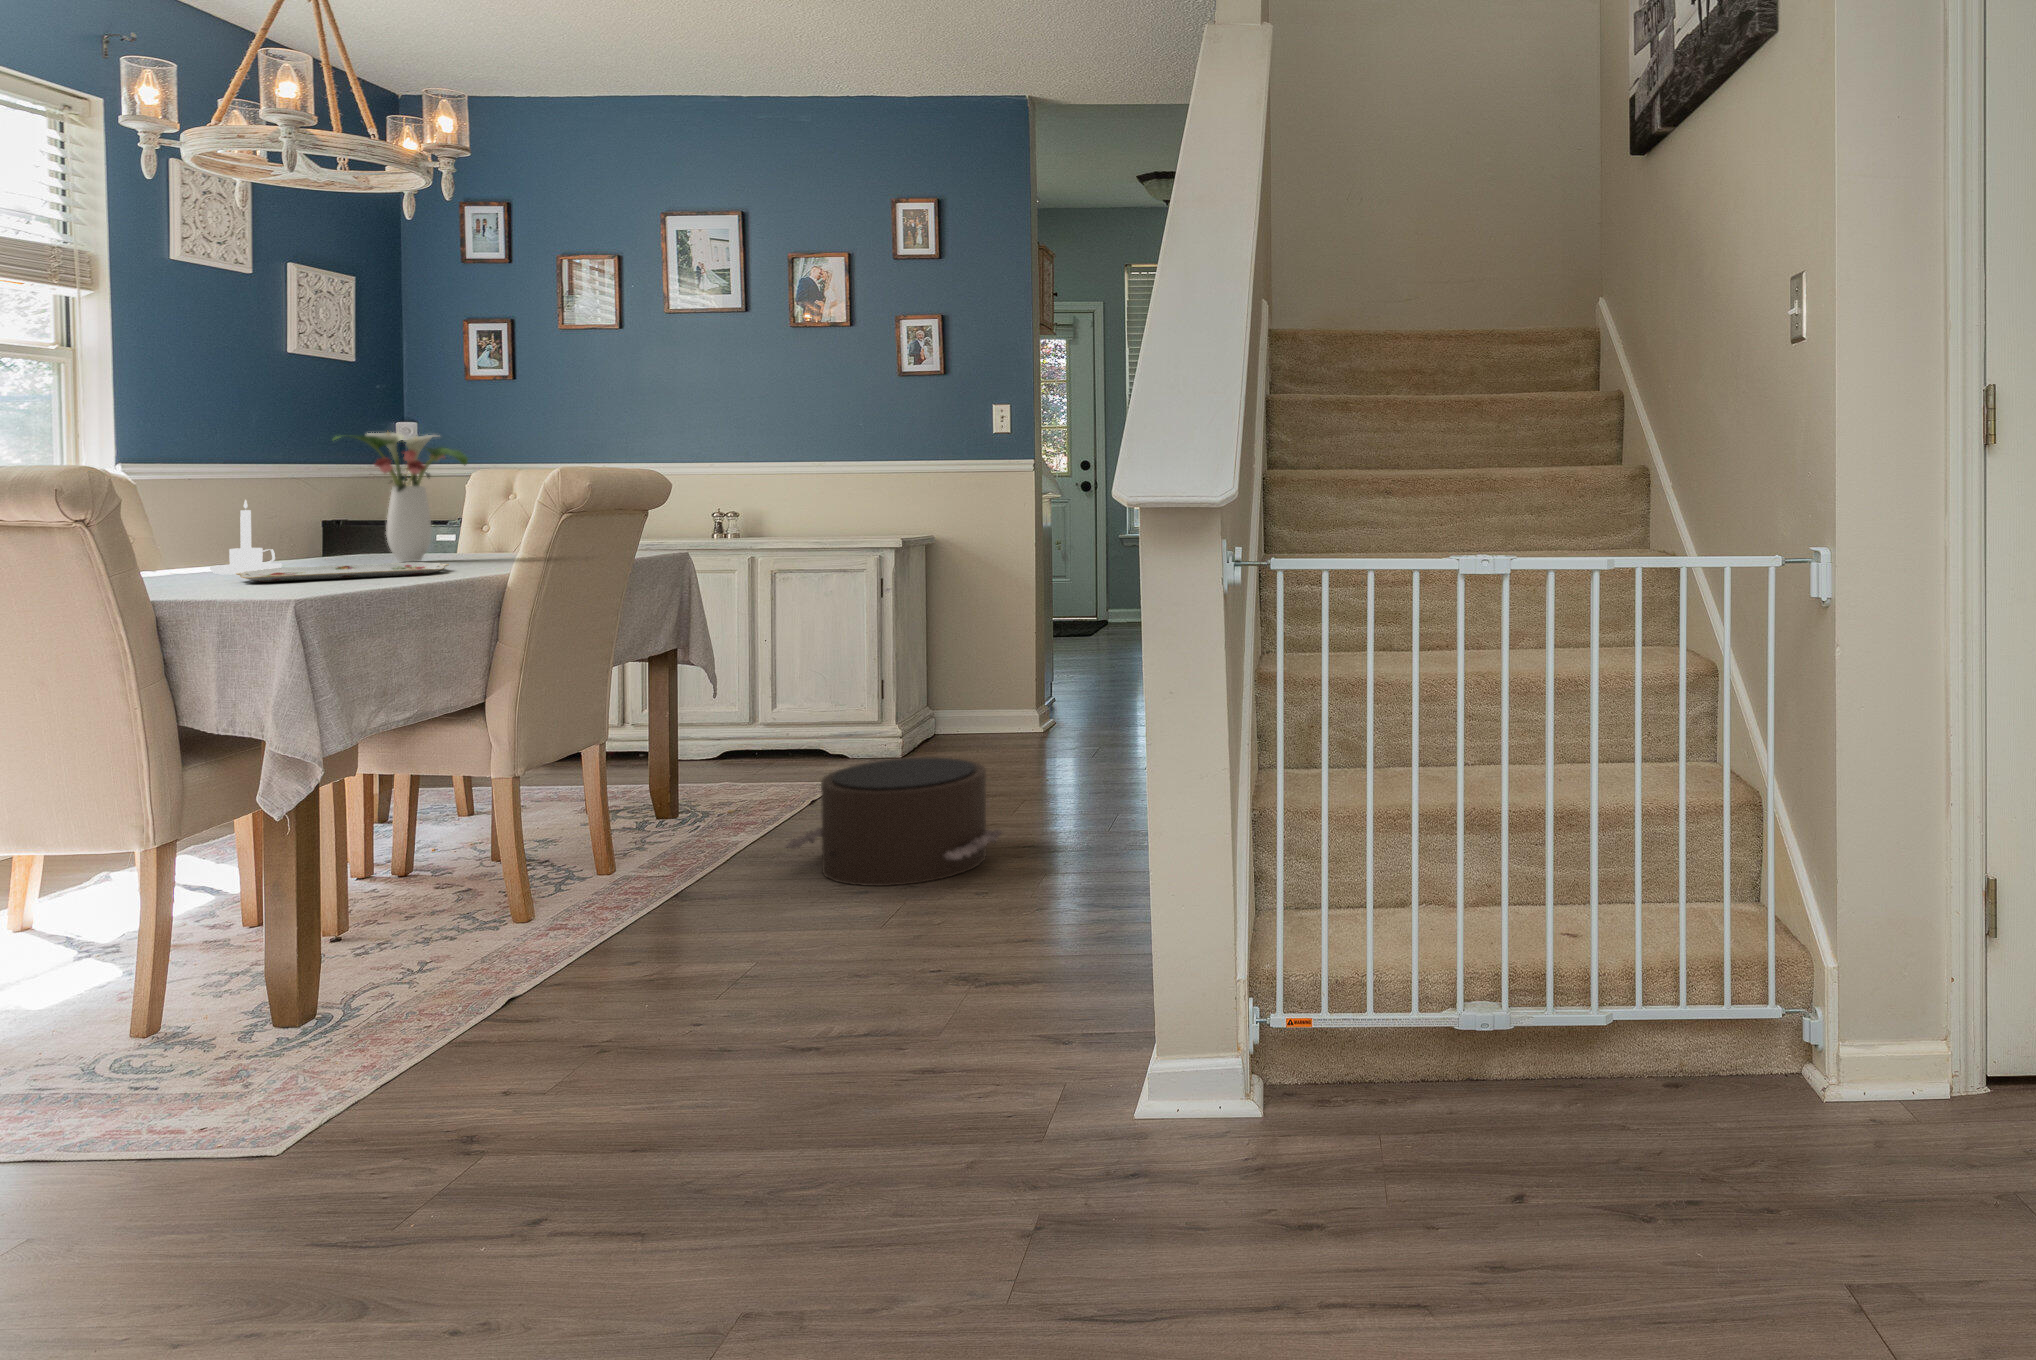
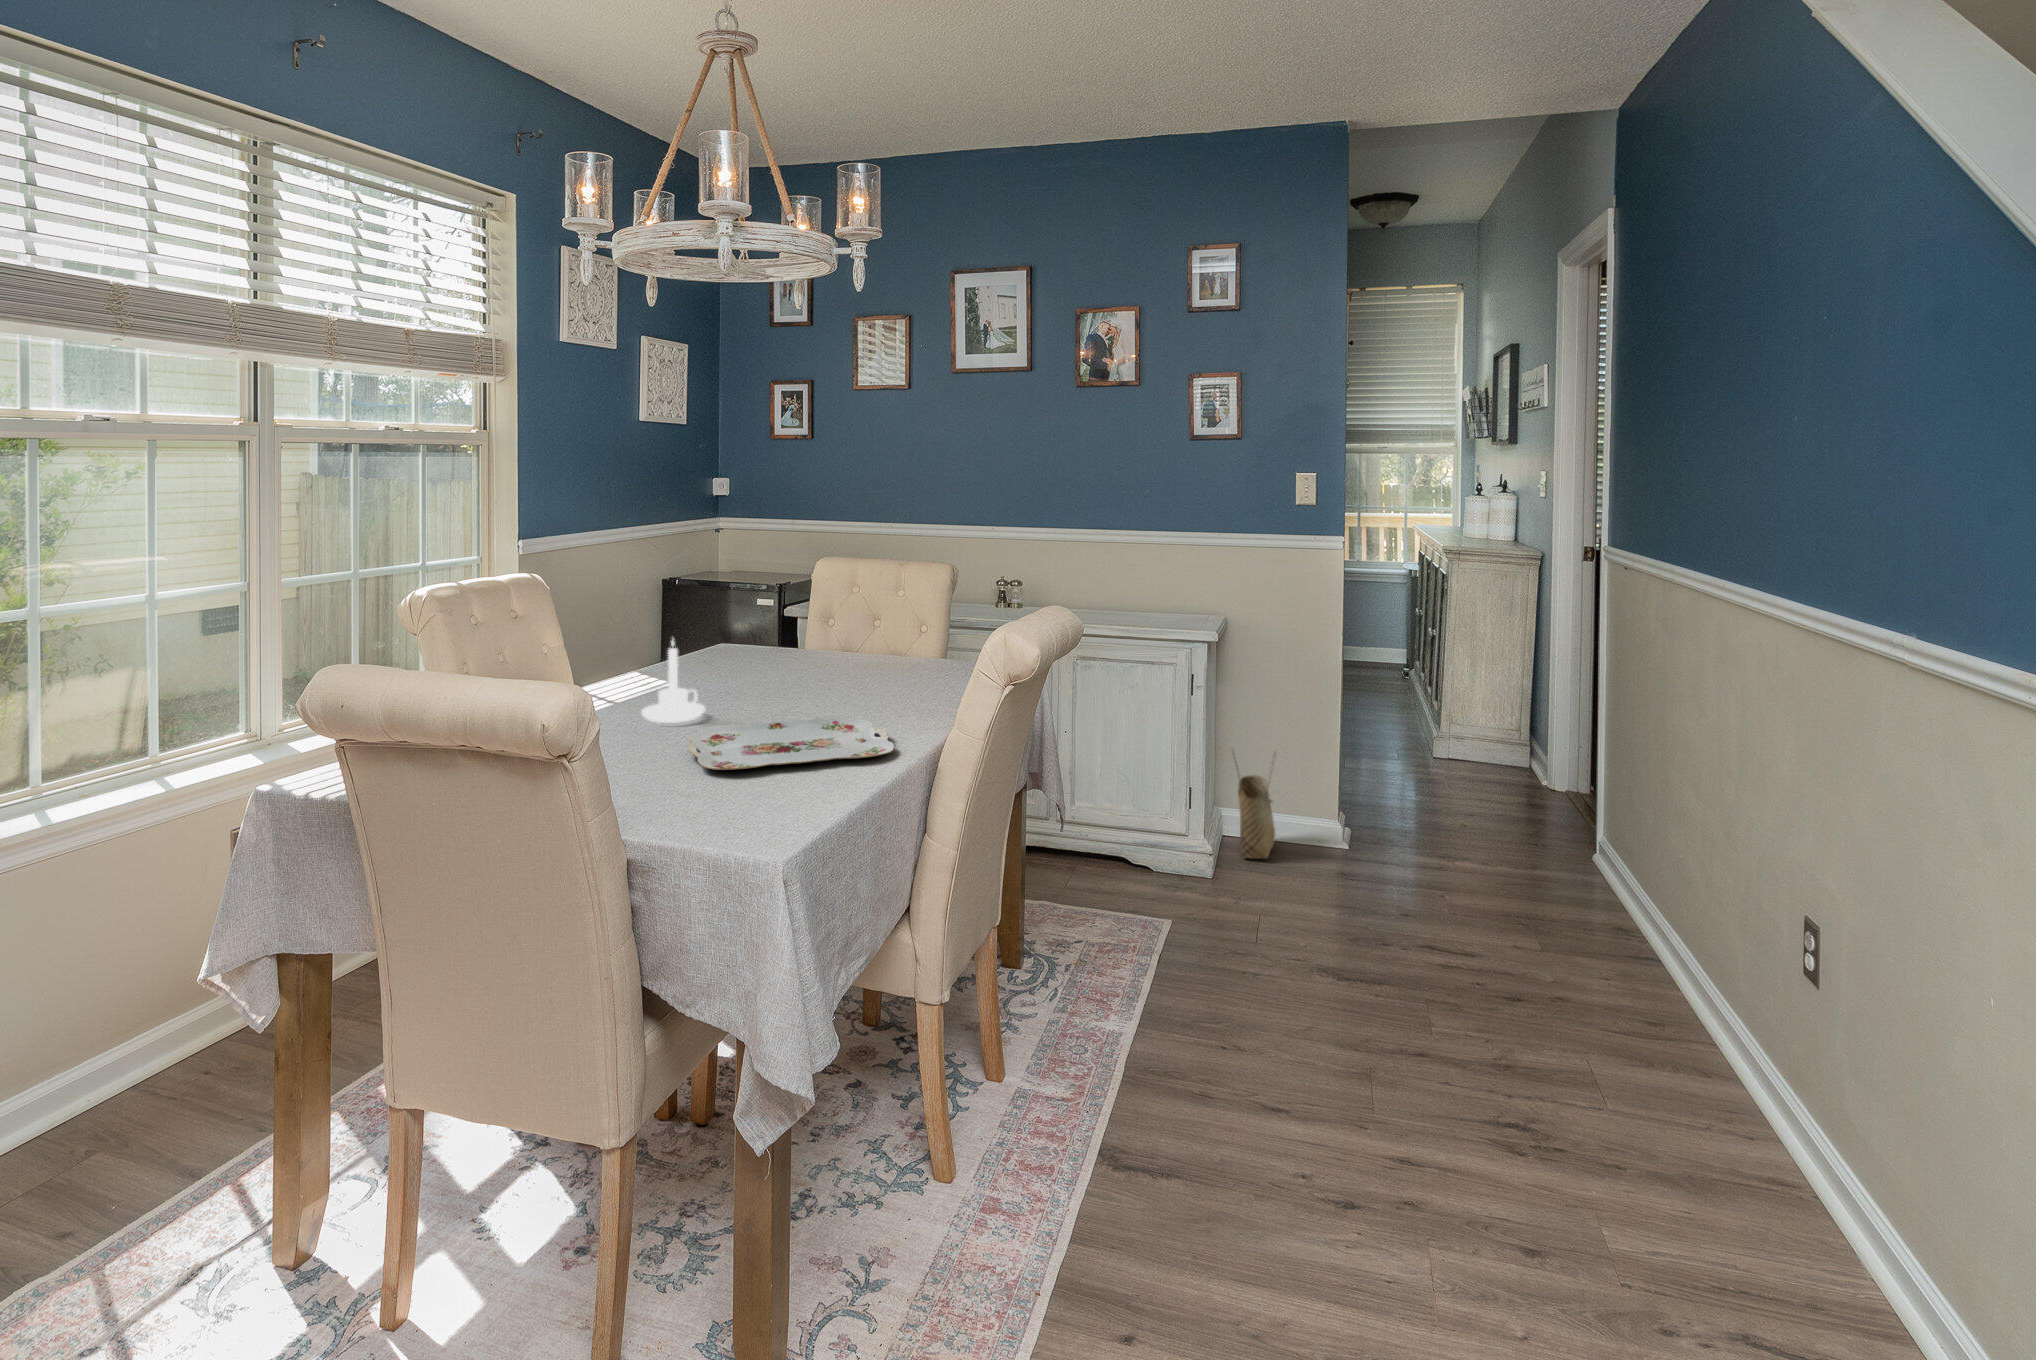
flower arrangement: present [334,432,468,562] -> none [743,544,871,689]
woven basket: none [921,653,968,752] -> present [1234,753,1275,859]
pouf: present [783,757,1003,886] -> none [1248,966,1529,1188]

